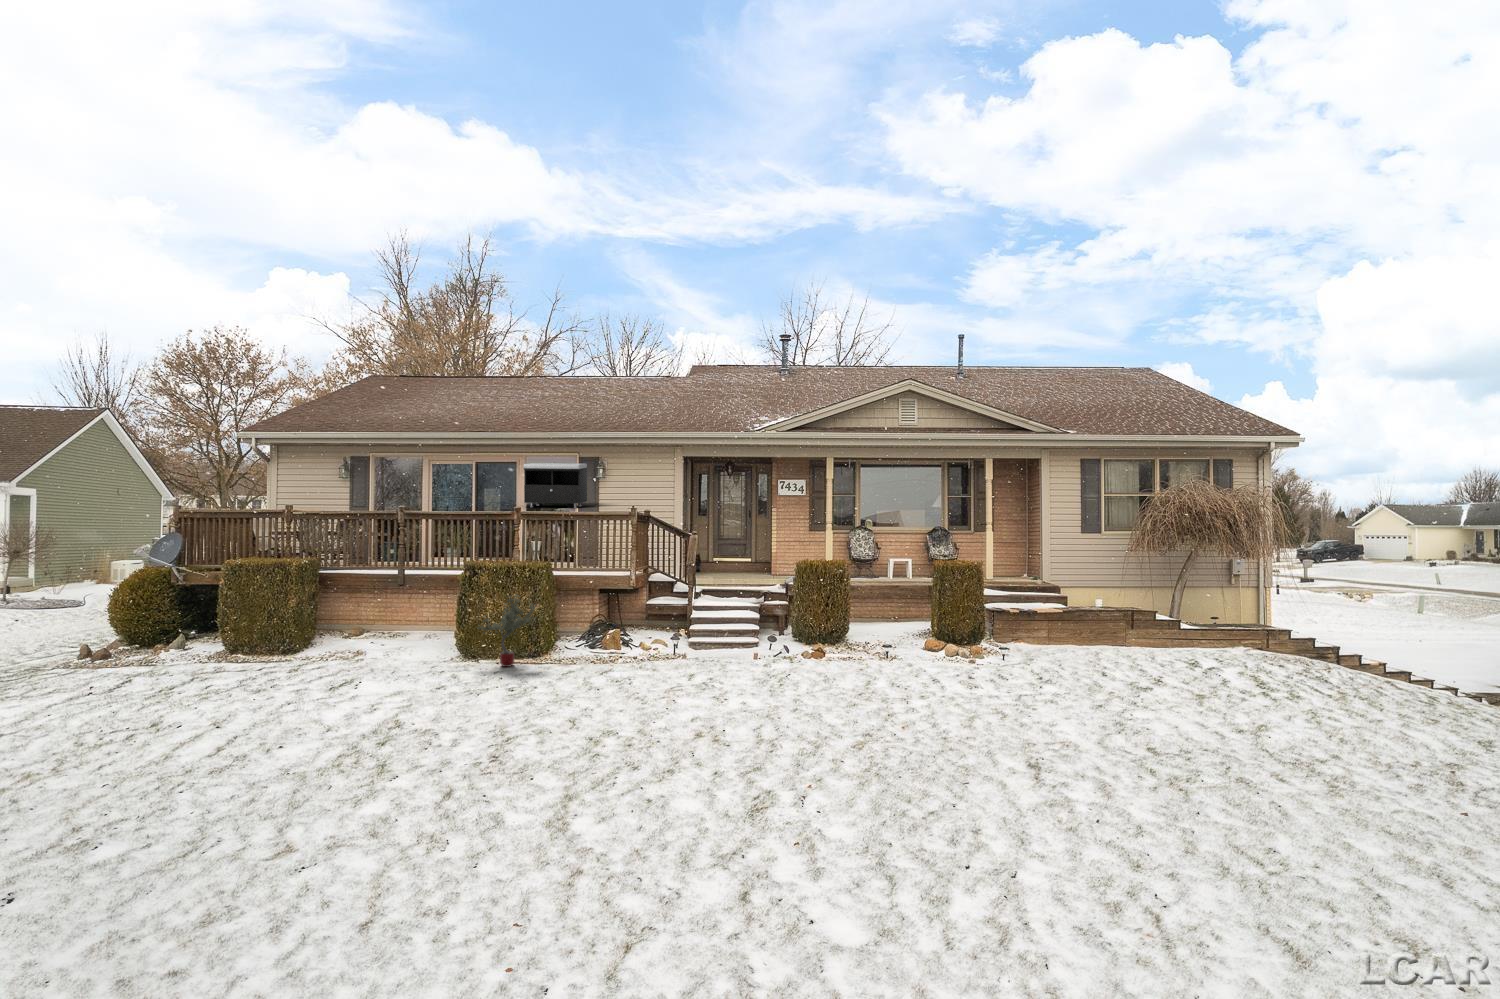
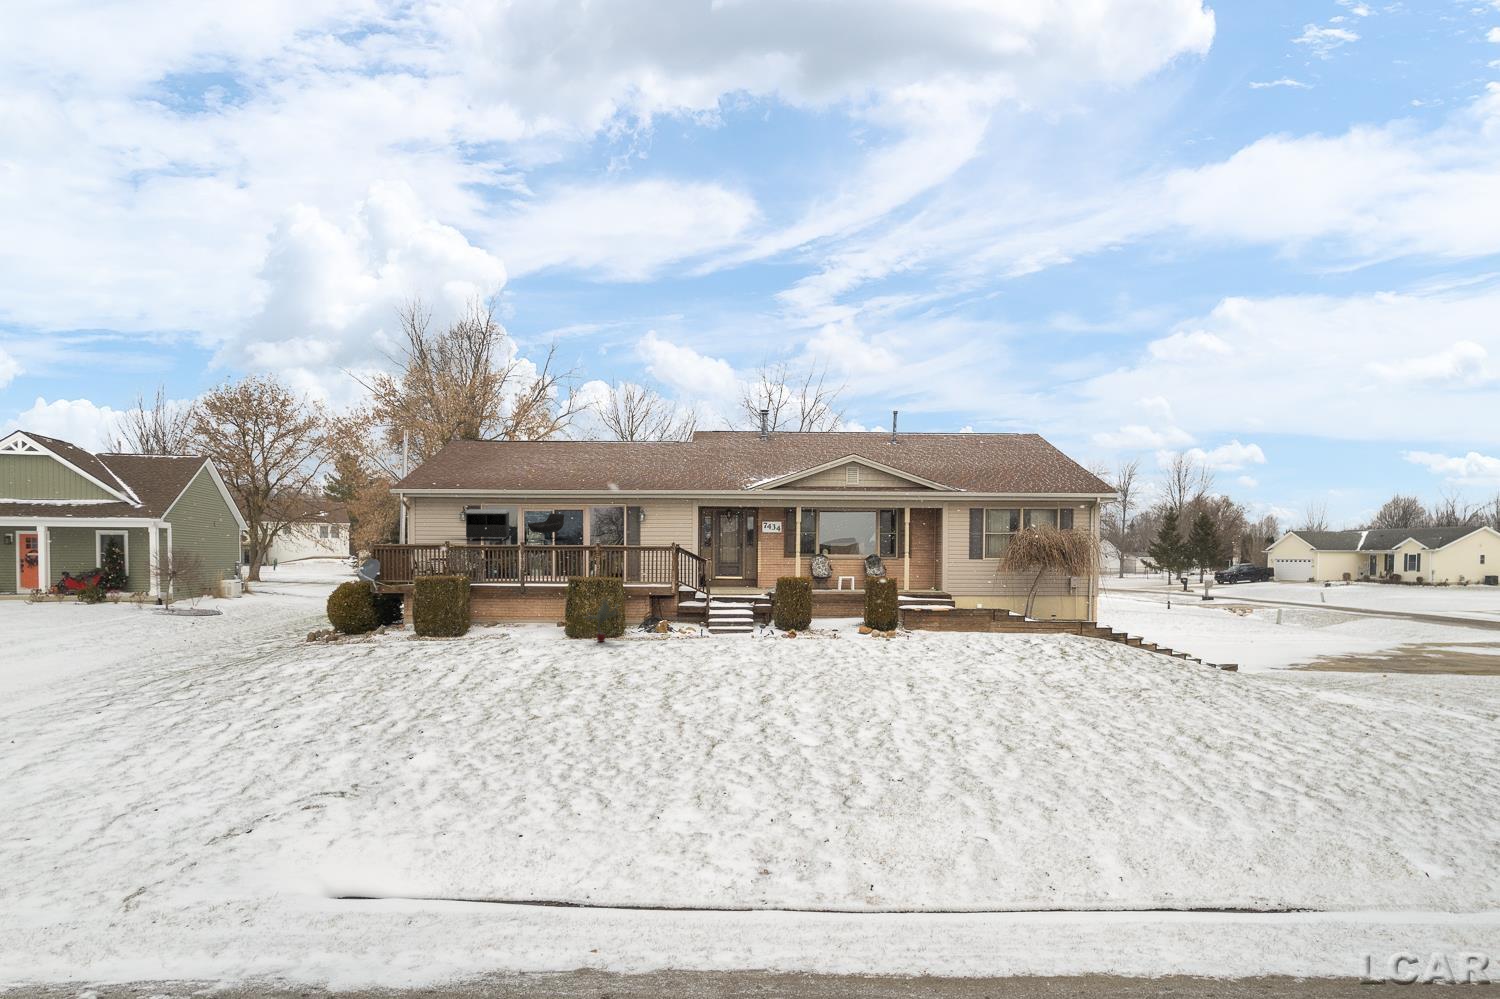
storage bench: present [524,463,587,508] -> present [466,509,509,540]
lounge chair: none [432,468,486,508] -> present [528,513,564,541]

